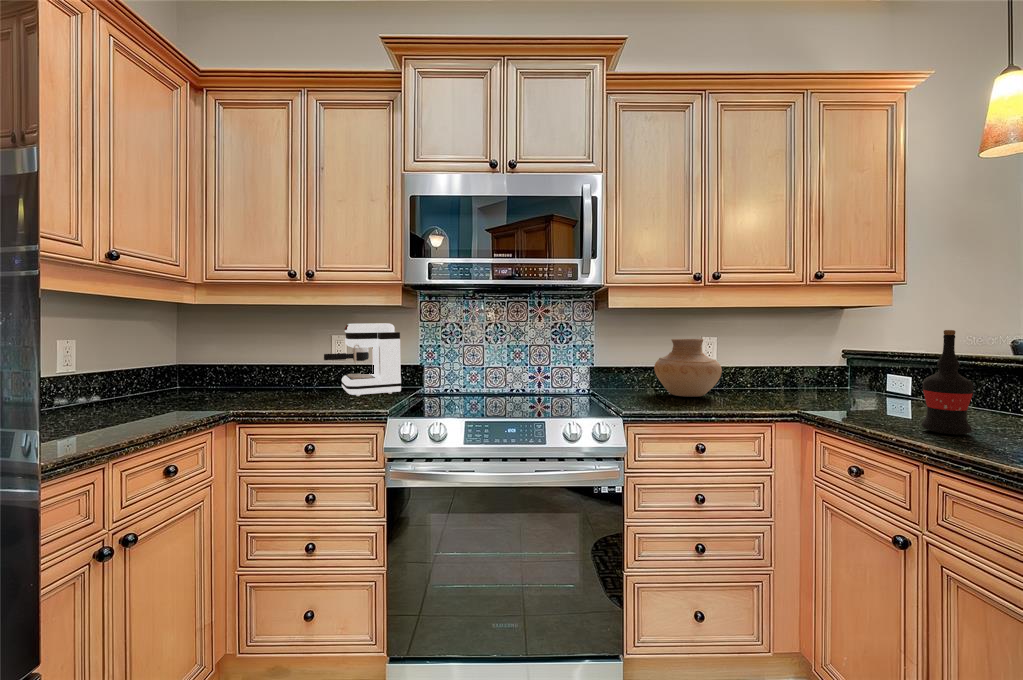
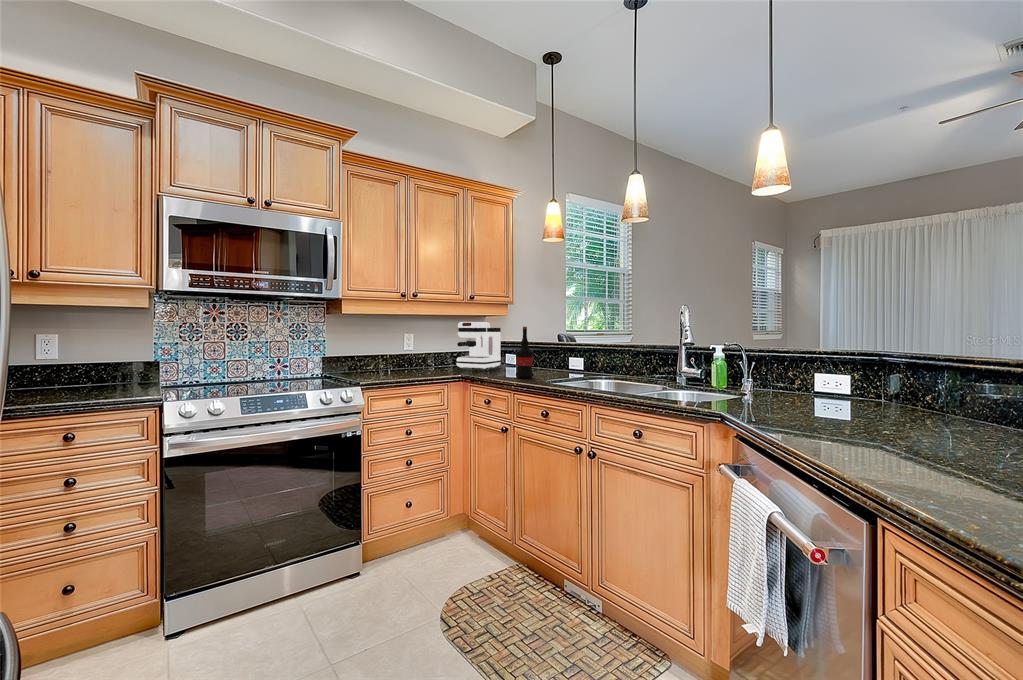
coffee maker: present [324,323,401,396] -> present [456,322,501,369]
vase: present [654,339,722,397] -> none [374,334,419,373]

